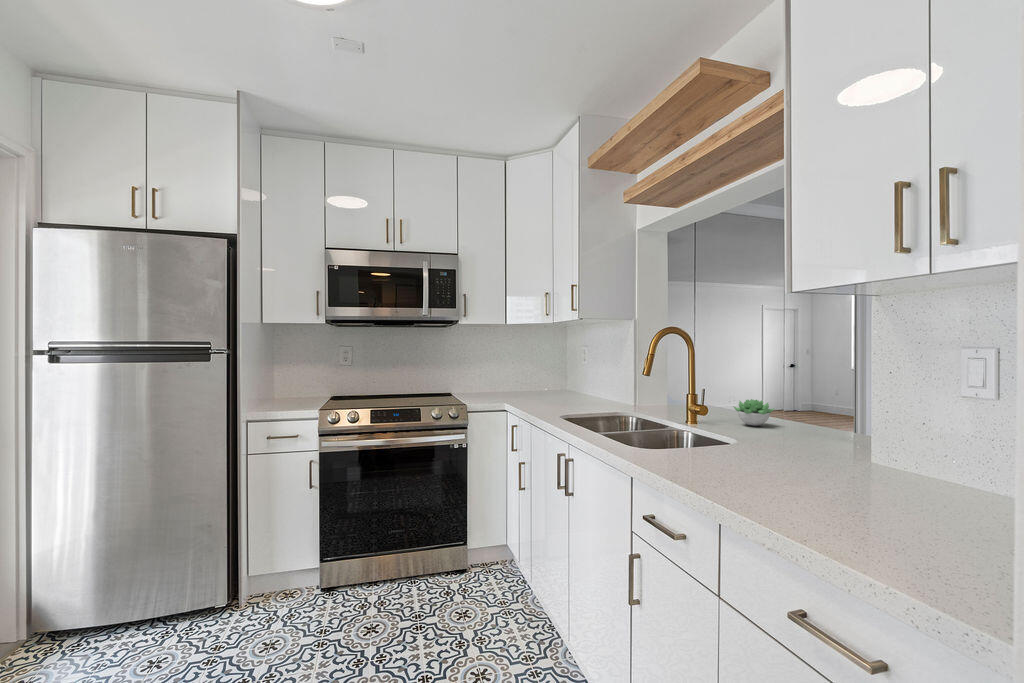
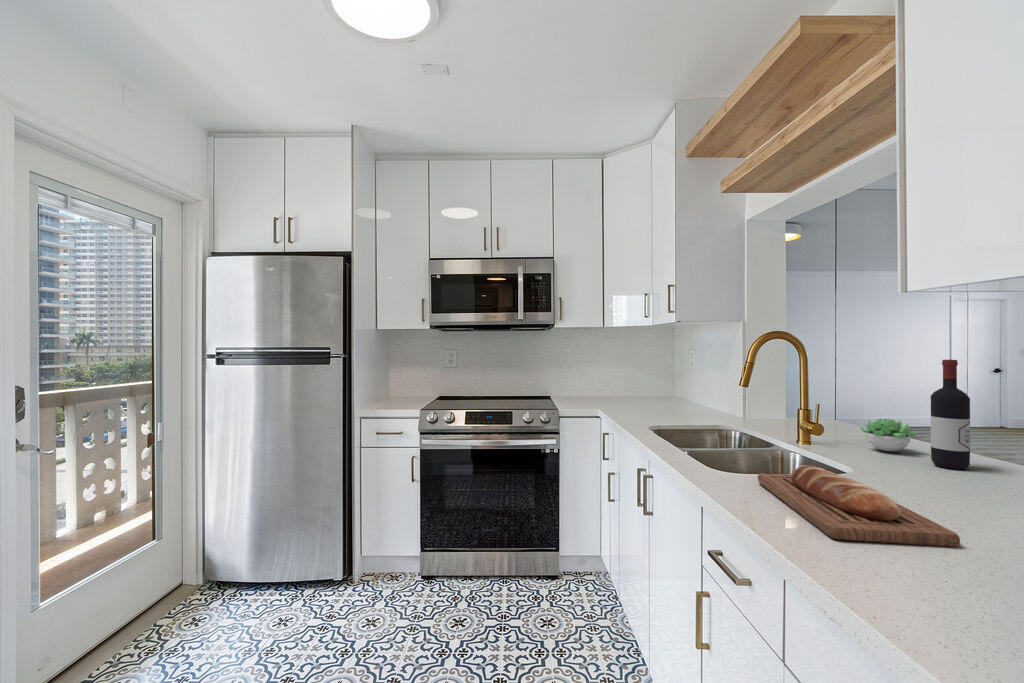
wine bottle: none [786,350,812,436] -> present [931,360,970,469]
bread loaf: none [672,438,824,491] -> present [758,465,960,547]

